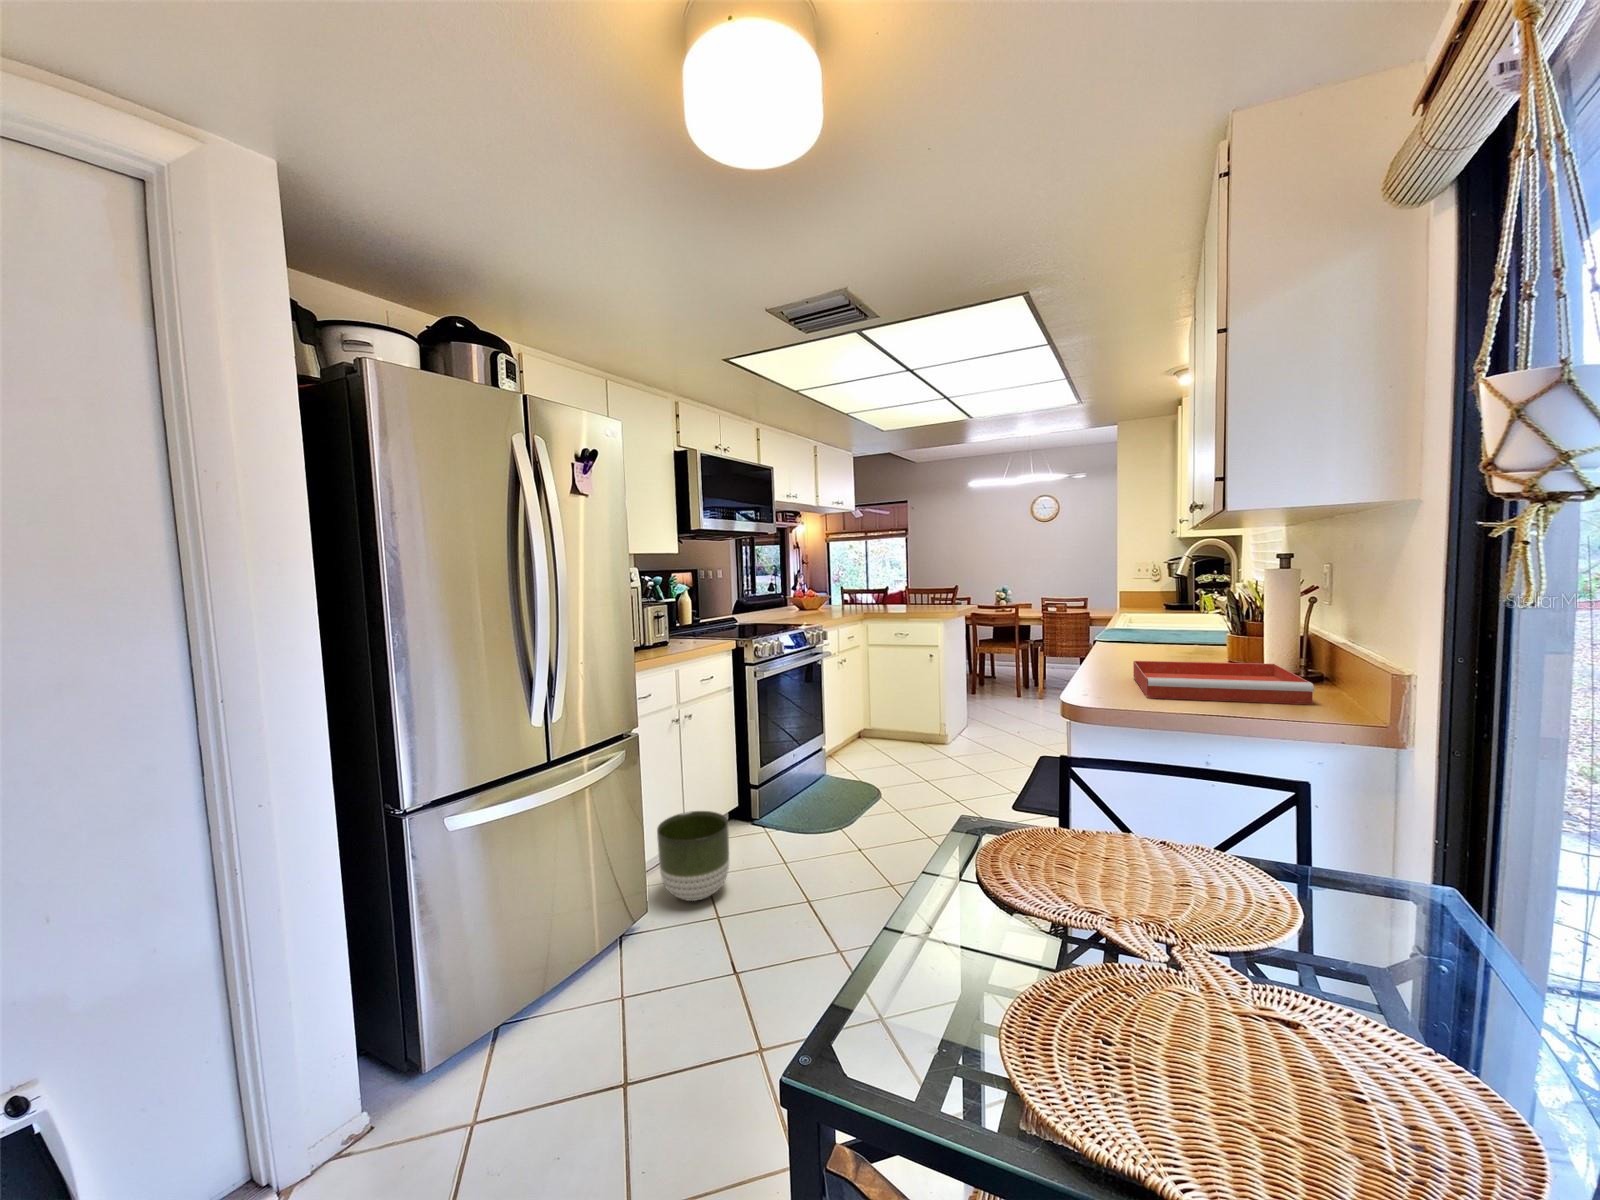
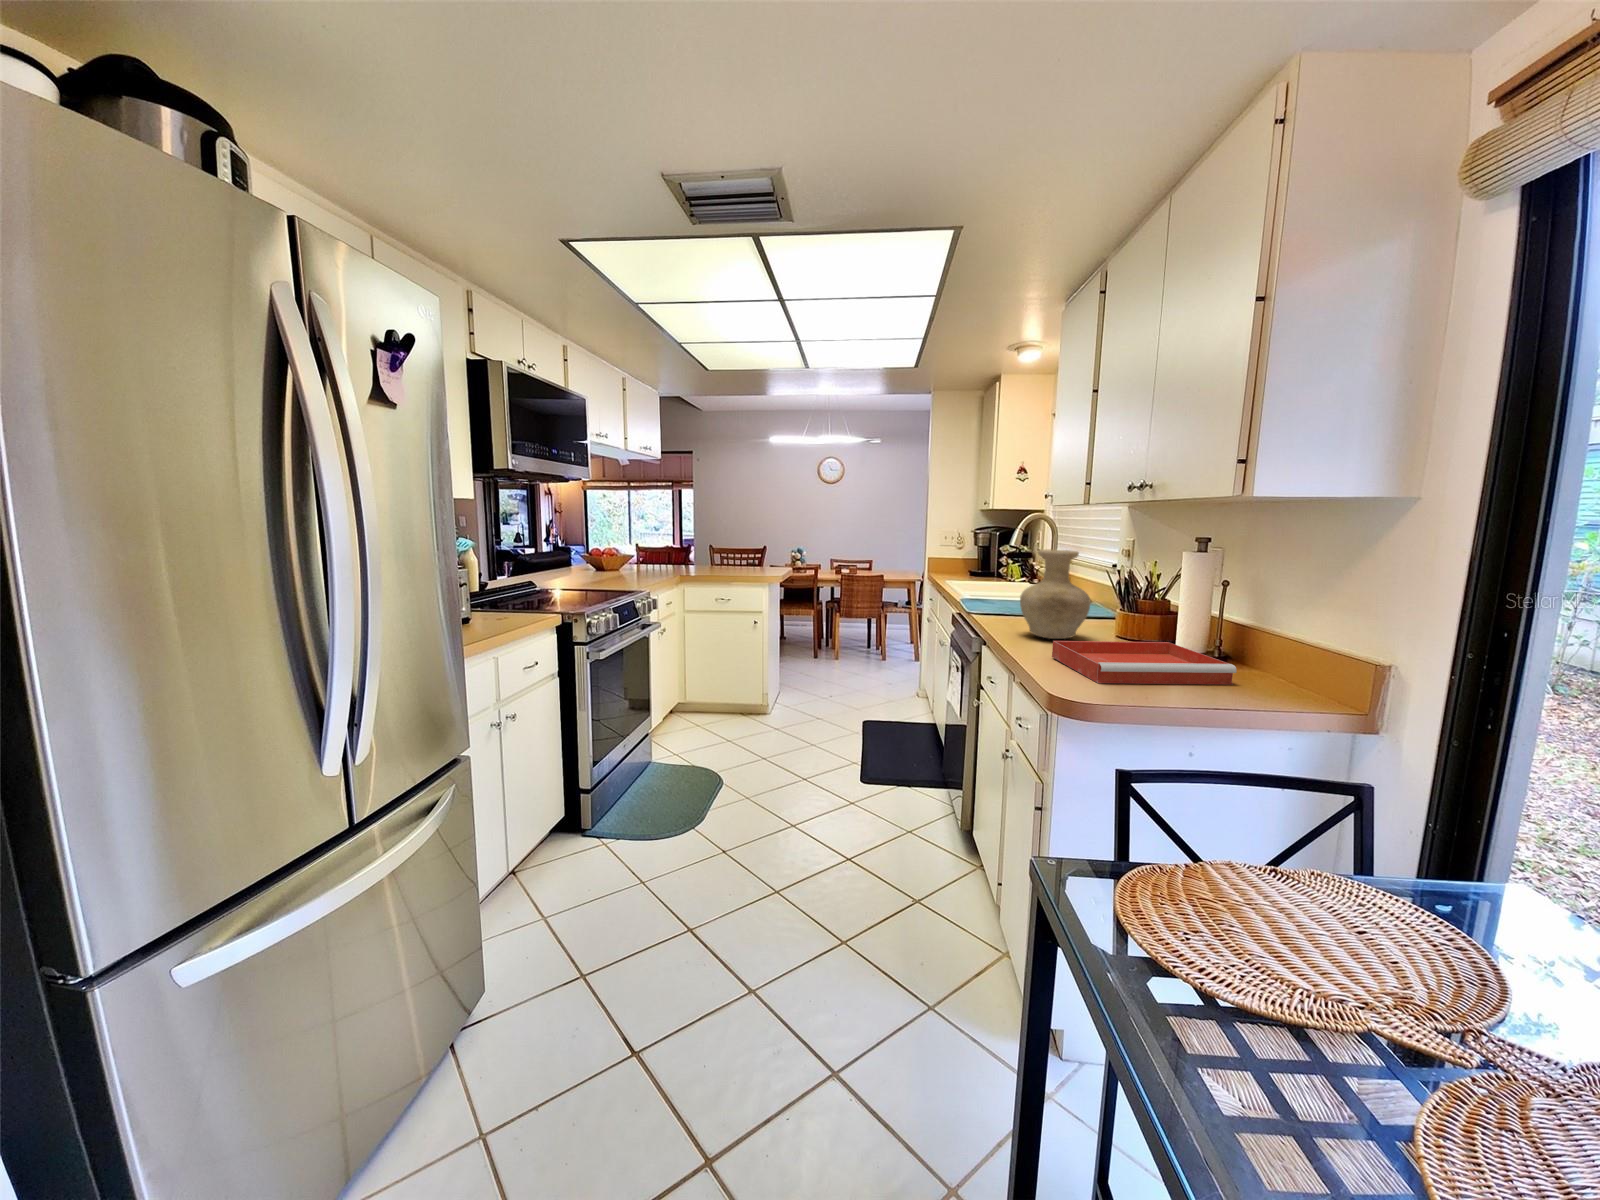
vase: none [1128,572,1206,663] -> present [1020,550,1091,639]
planter: present [657,811,729,901] -> none [487,838,587,960]

